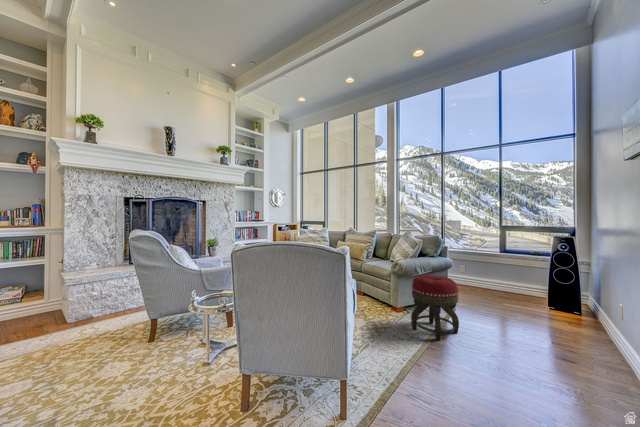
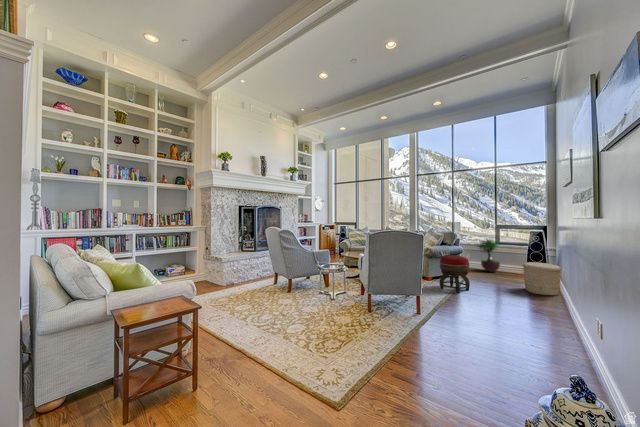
potted tree: none [473,240,510,292] -> present [479,239,500,272]
woven basket: none [547,287,614,348] -> present [523,262,561,295]

